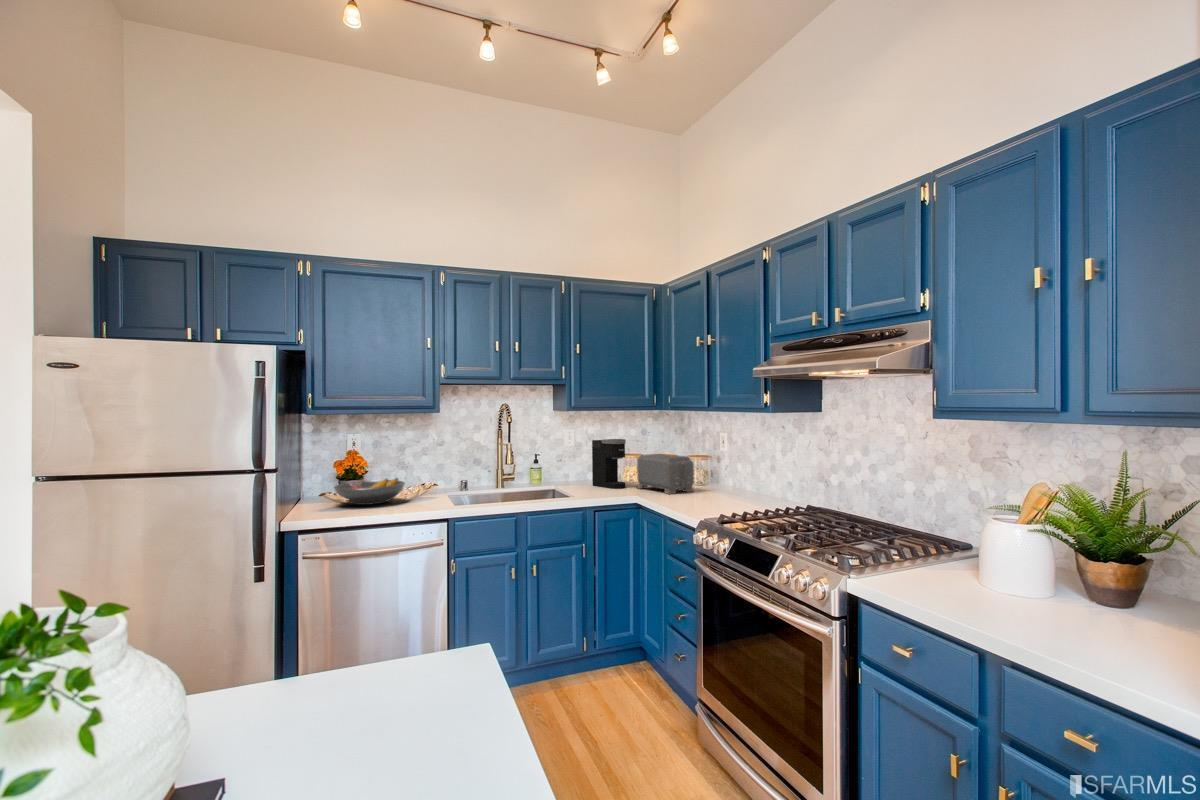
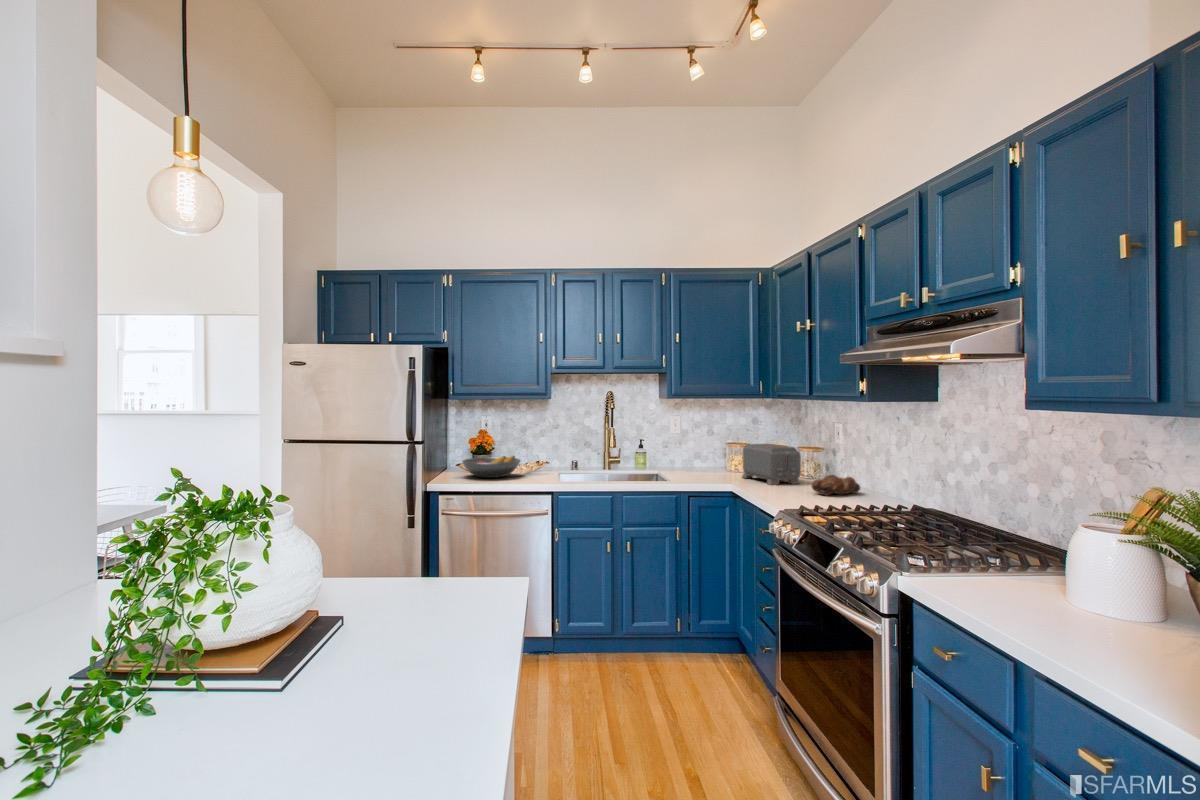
coffee maker: present [592,439,626,488] -> none [700,427,732,477]
bread loaf: none [712,482,752,502] -> present [812,475,860,496]

